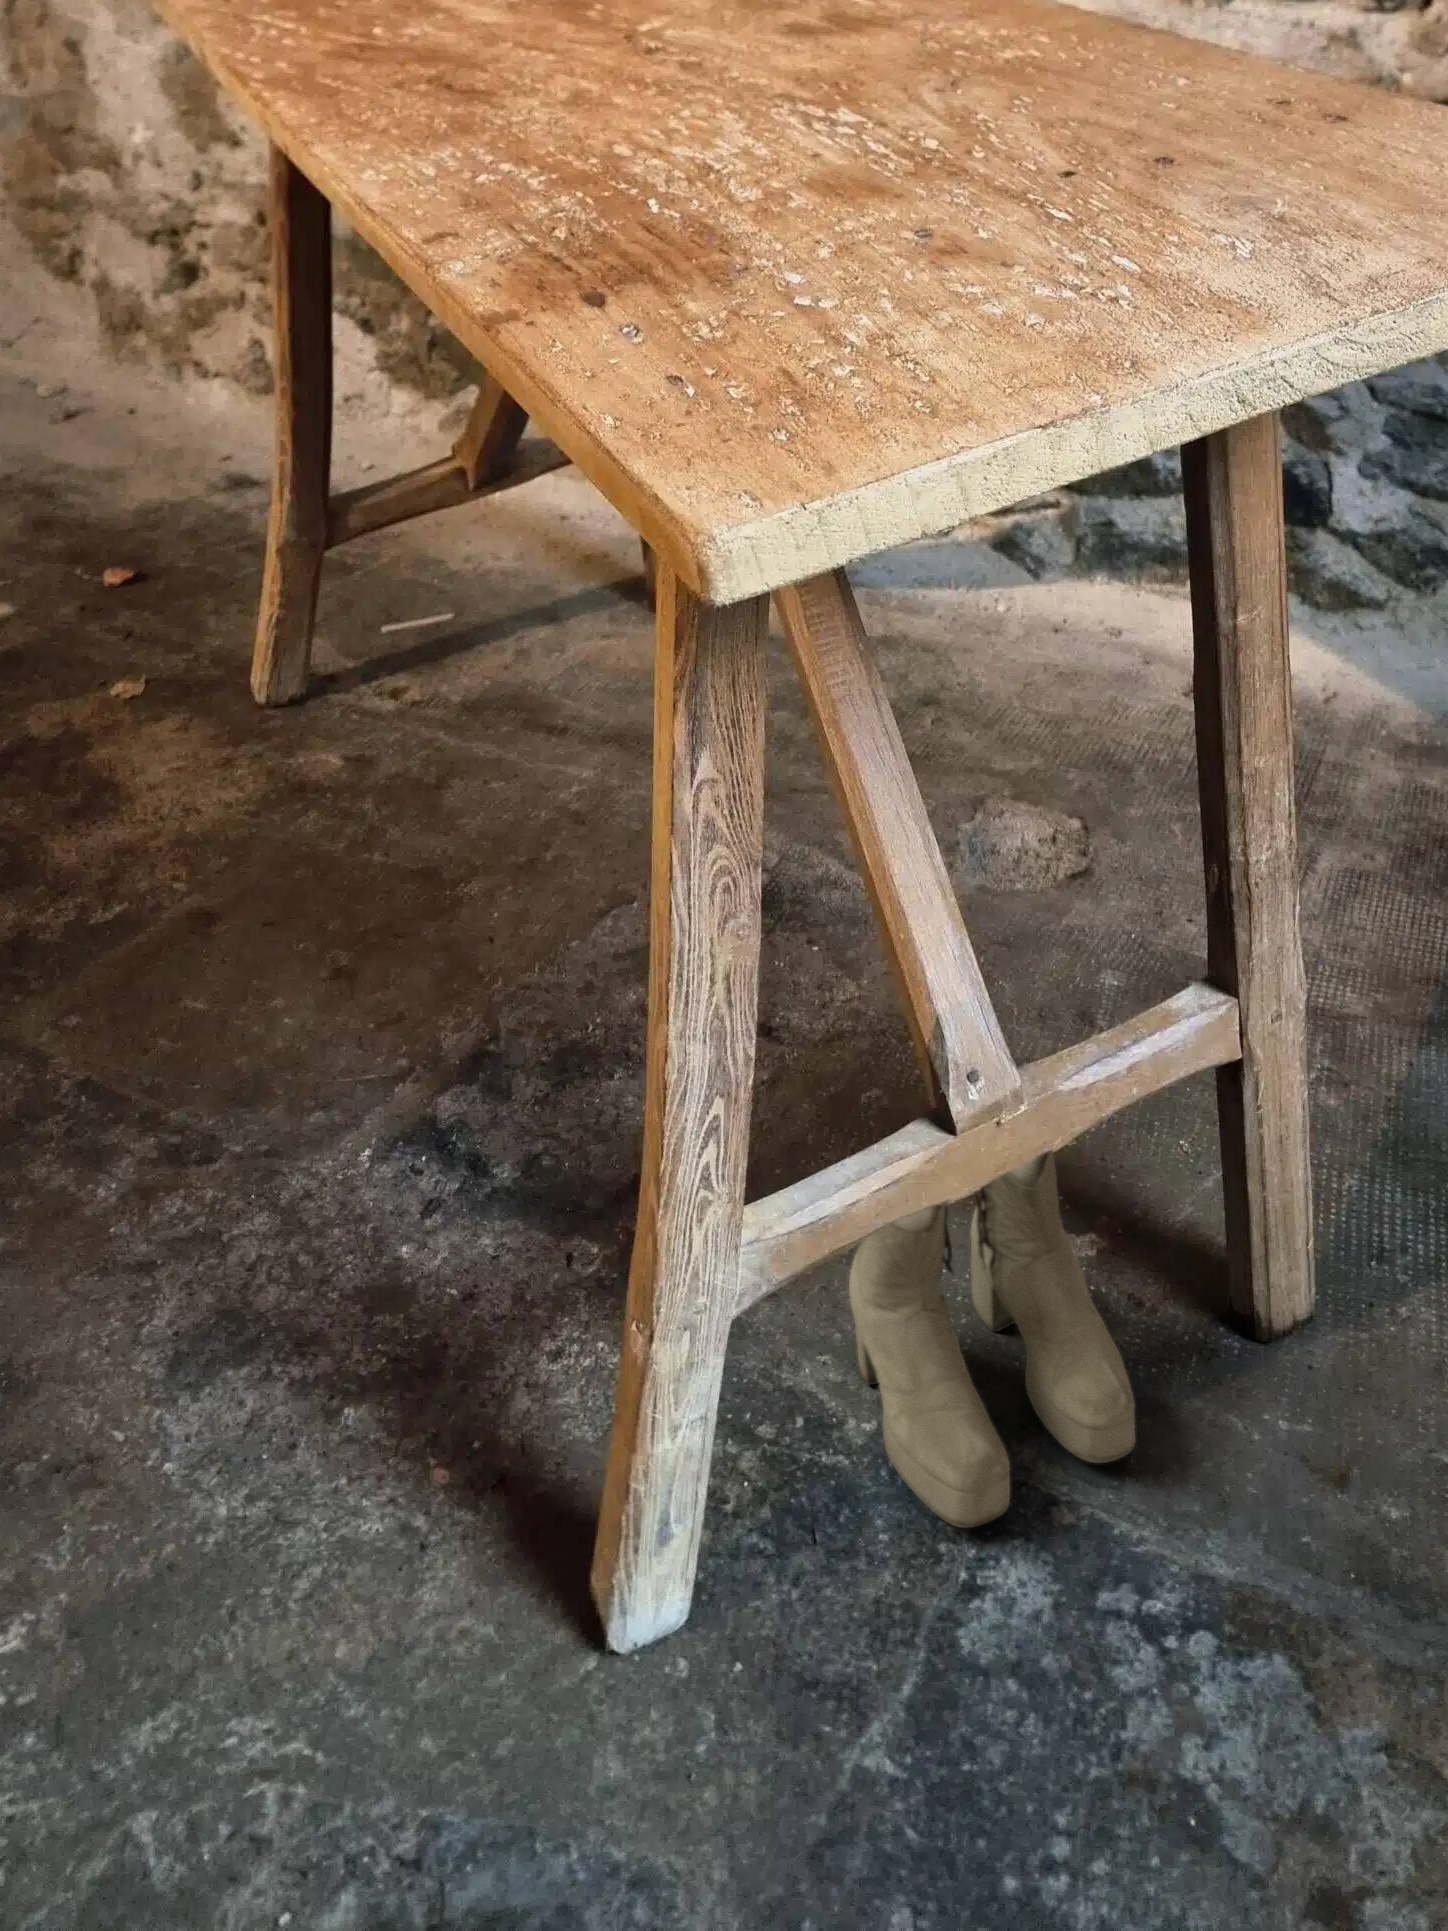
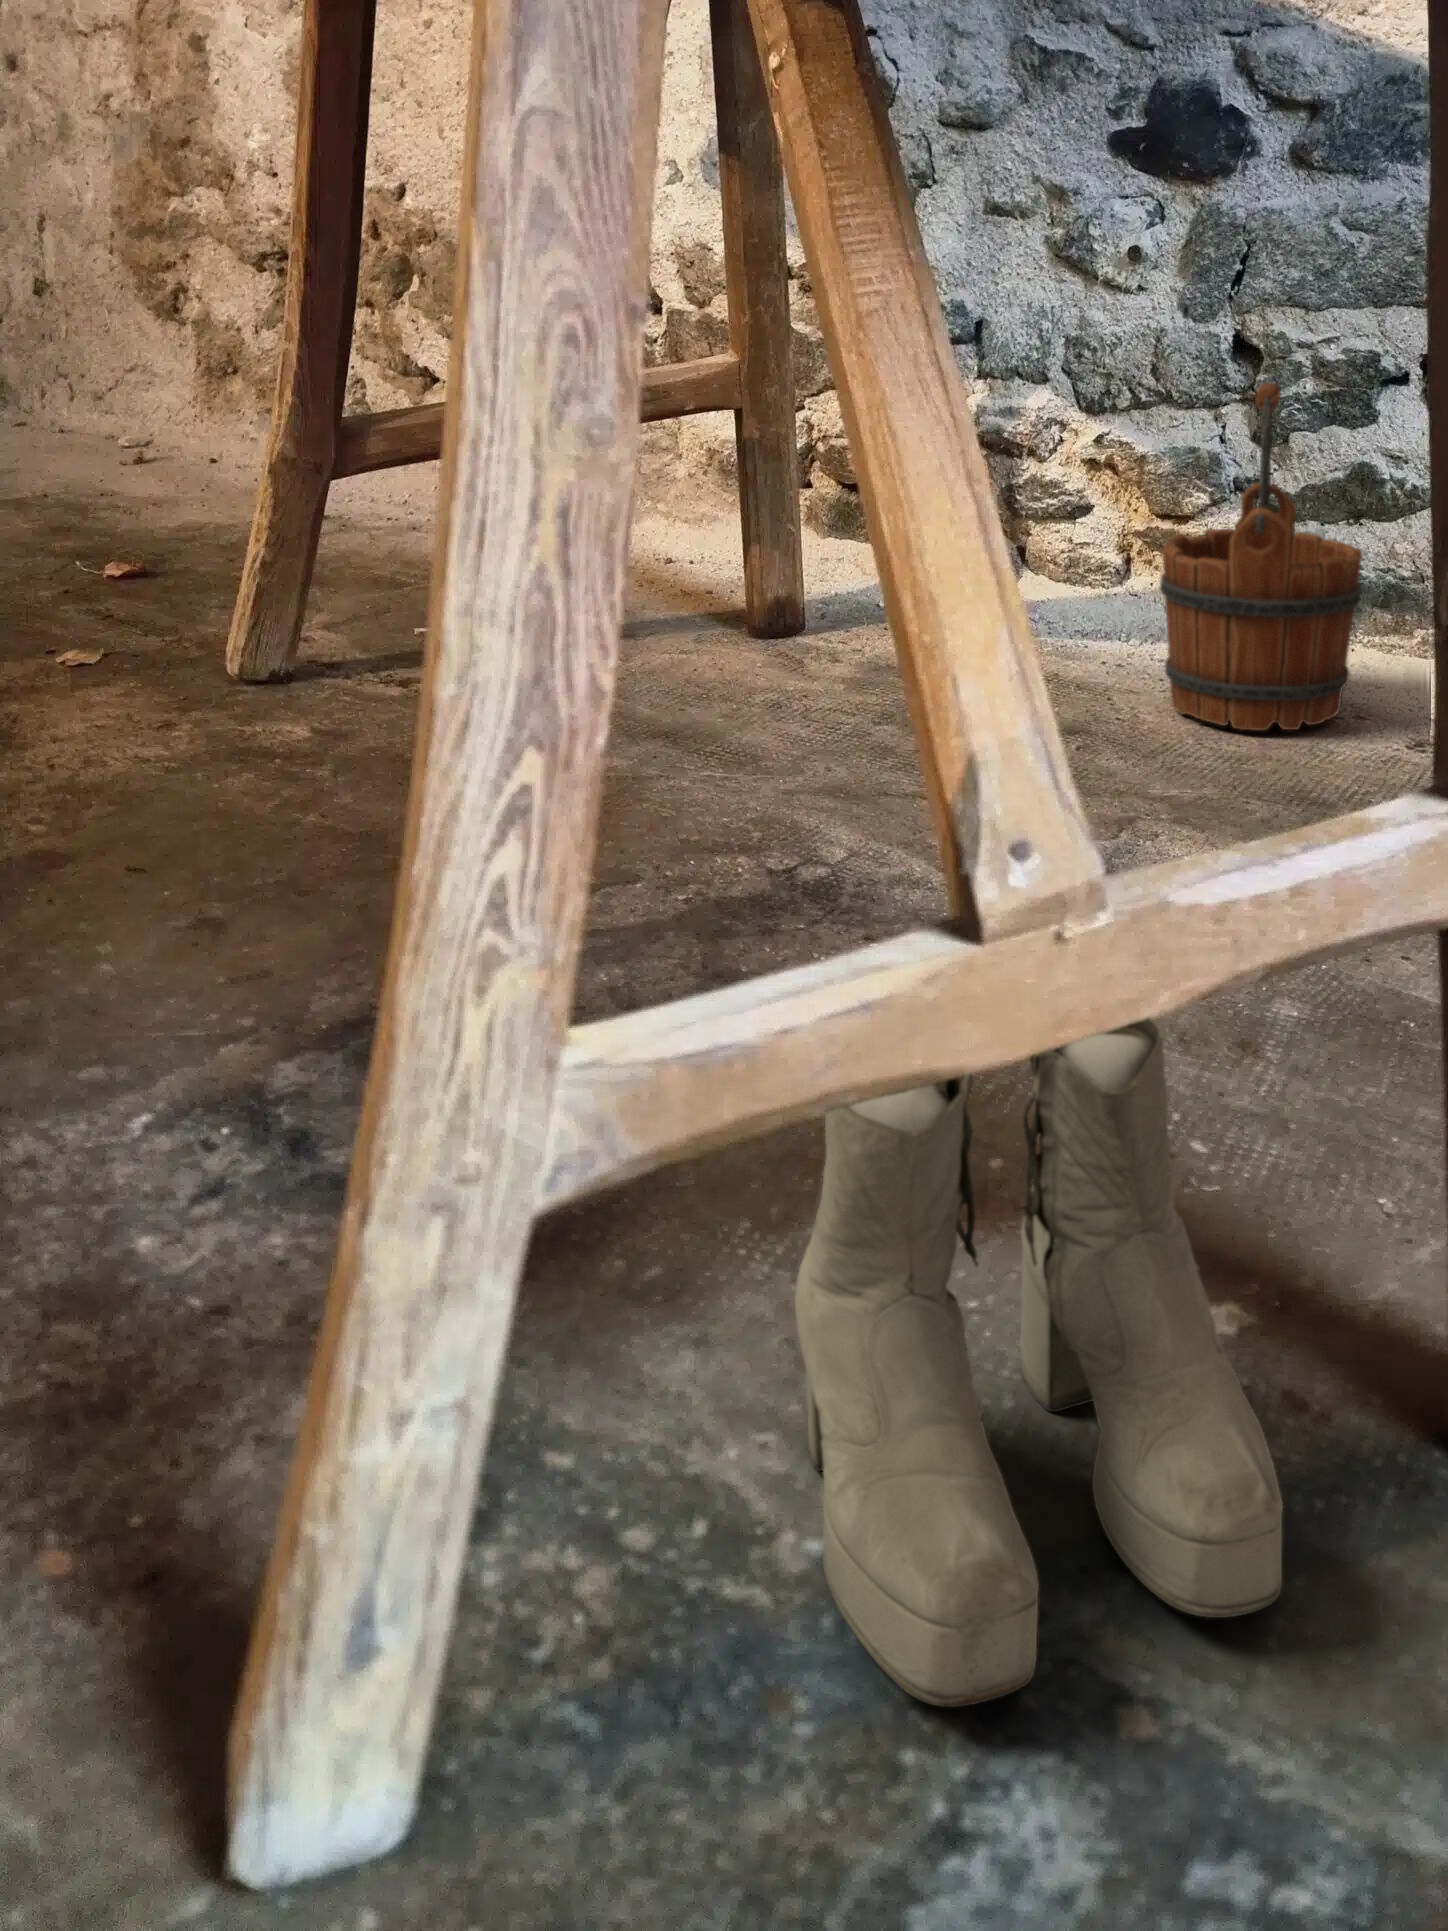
wooden bucket: none [990,430,1145,701] -> present [1161,382,1362,731]

